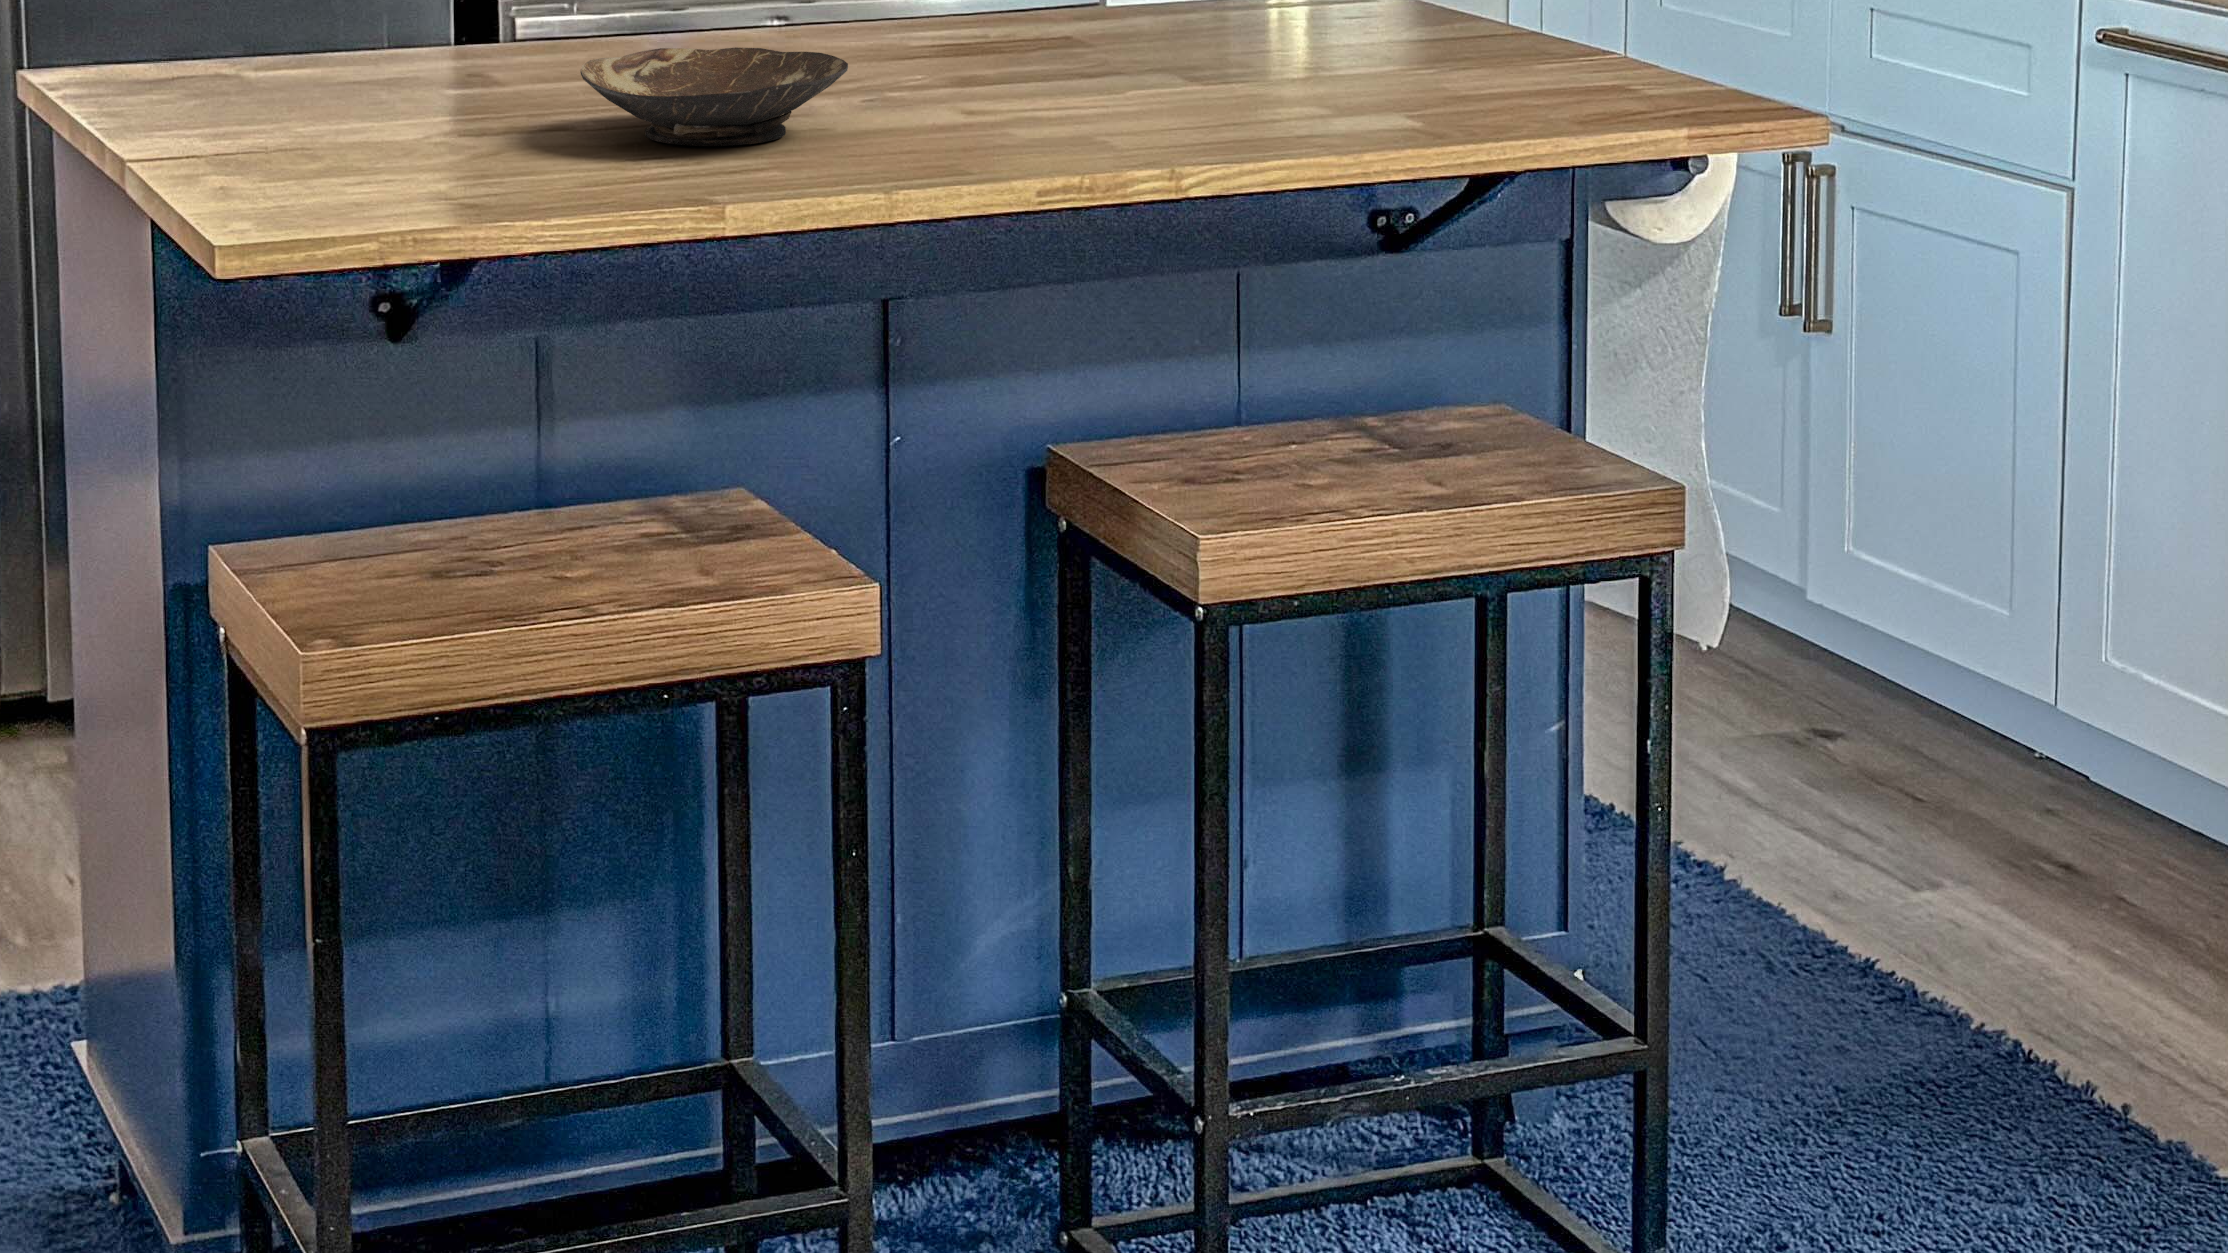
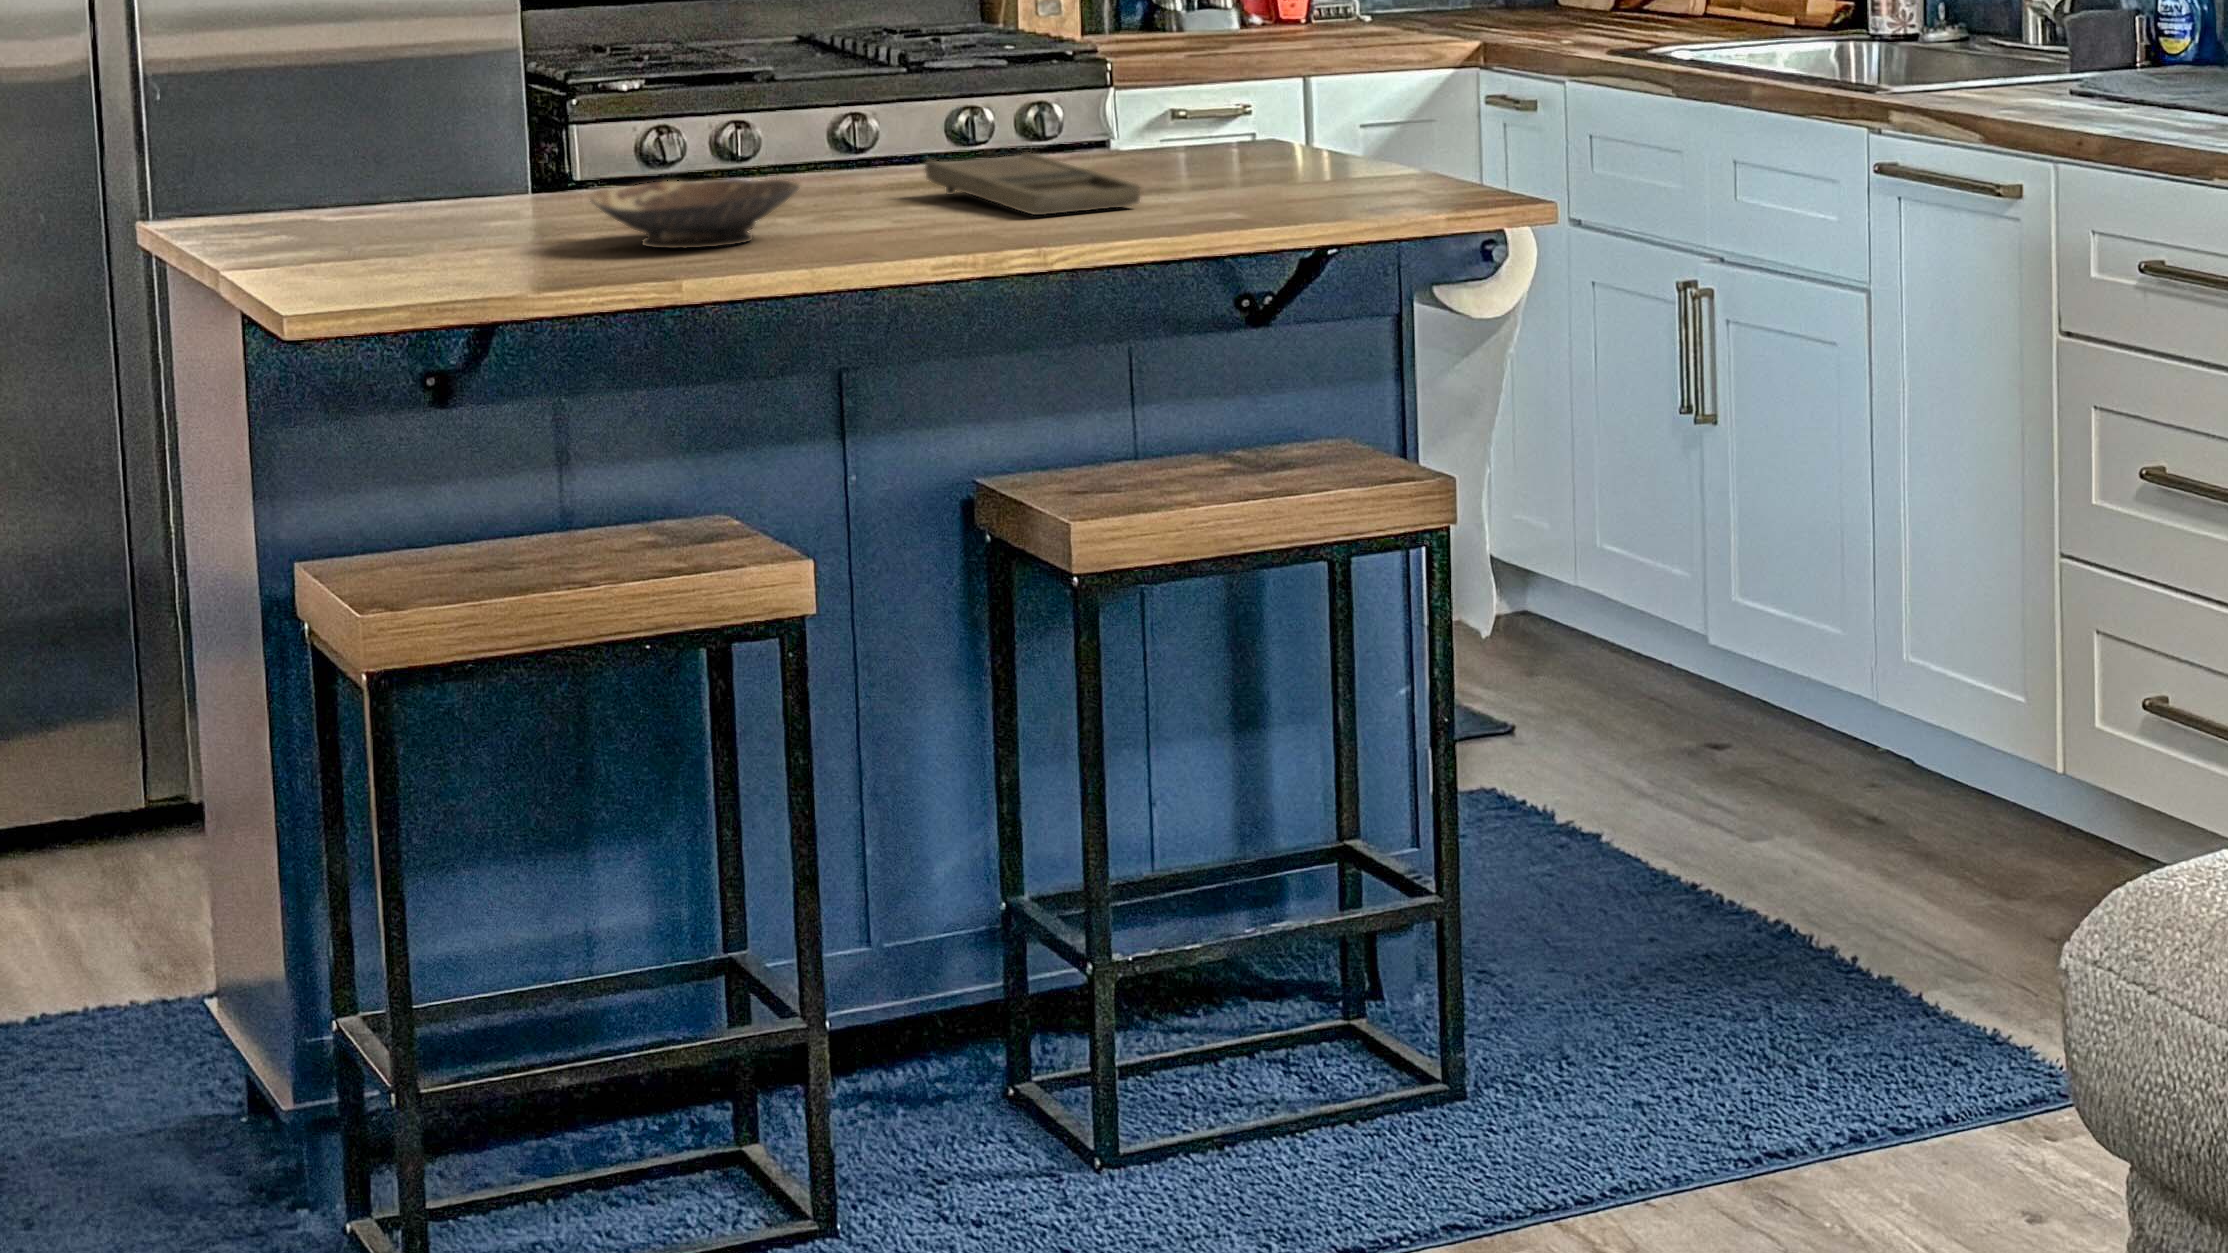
tray: none [981,9,1273,106] -> present [925,152,1140,215]

